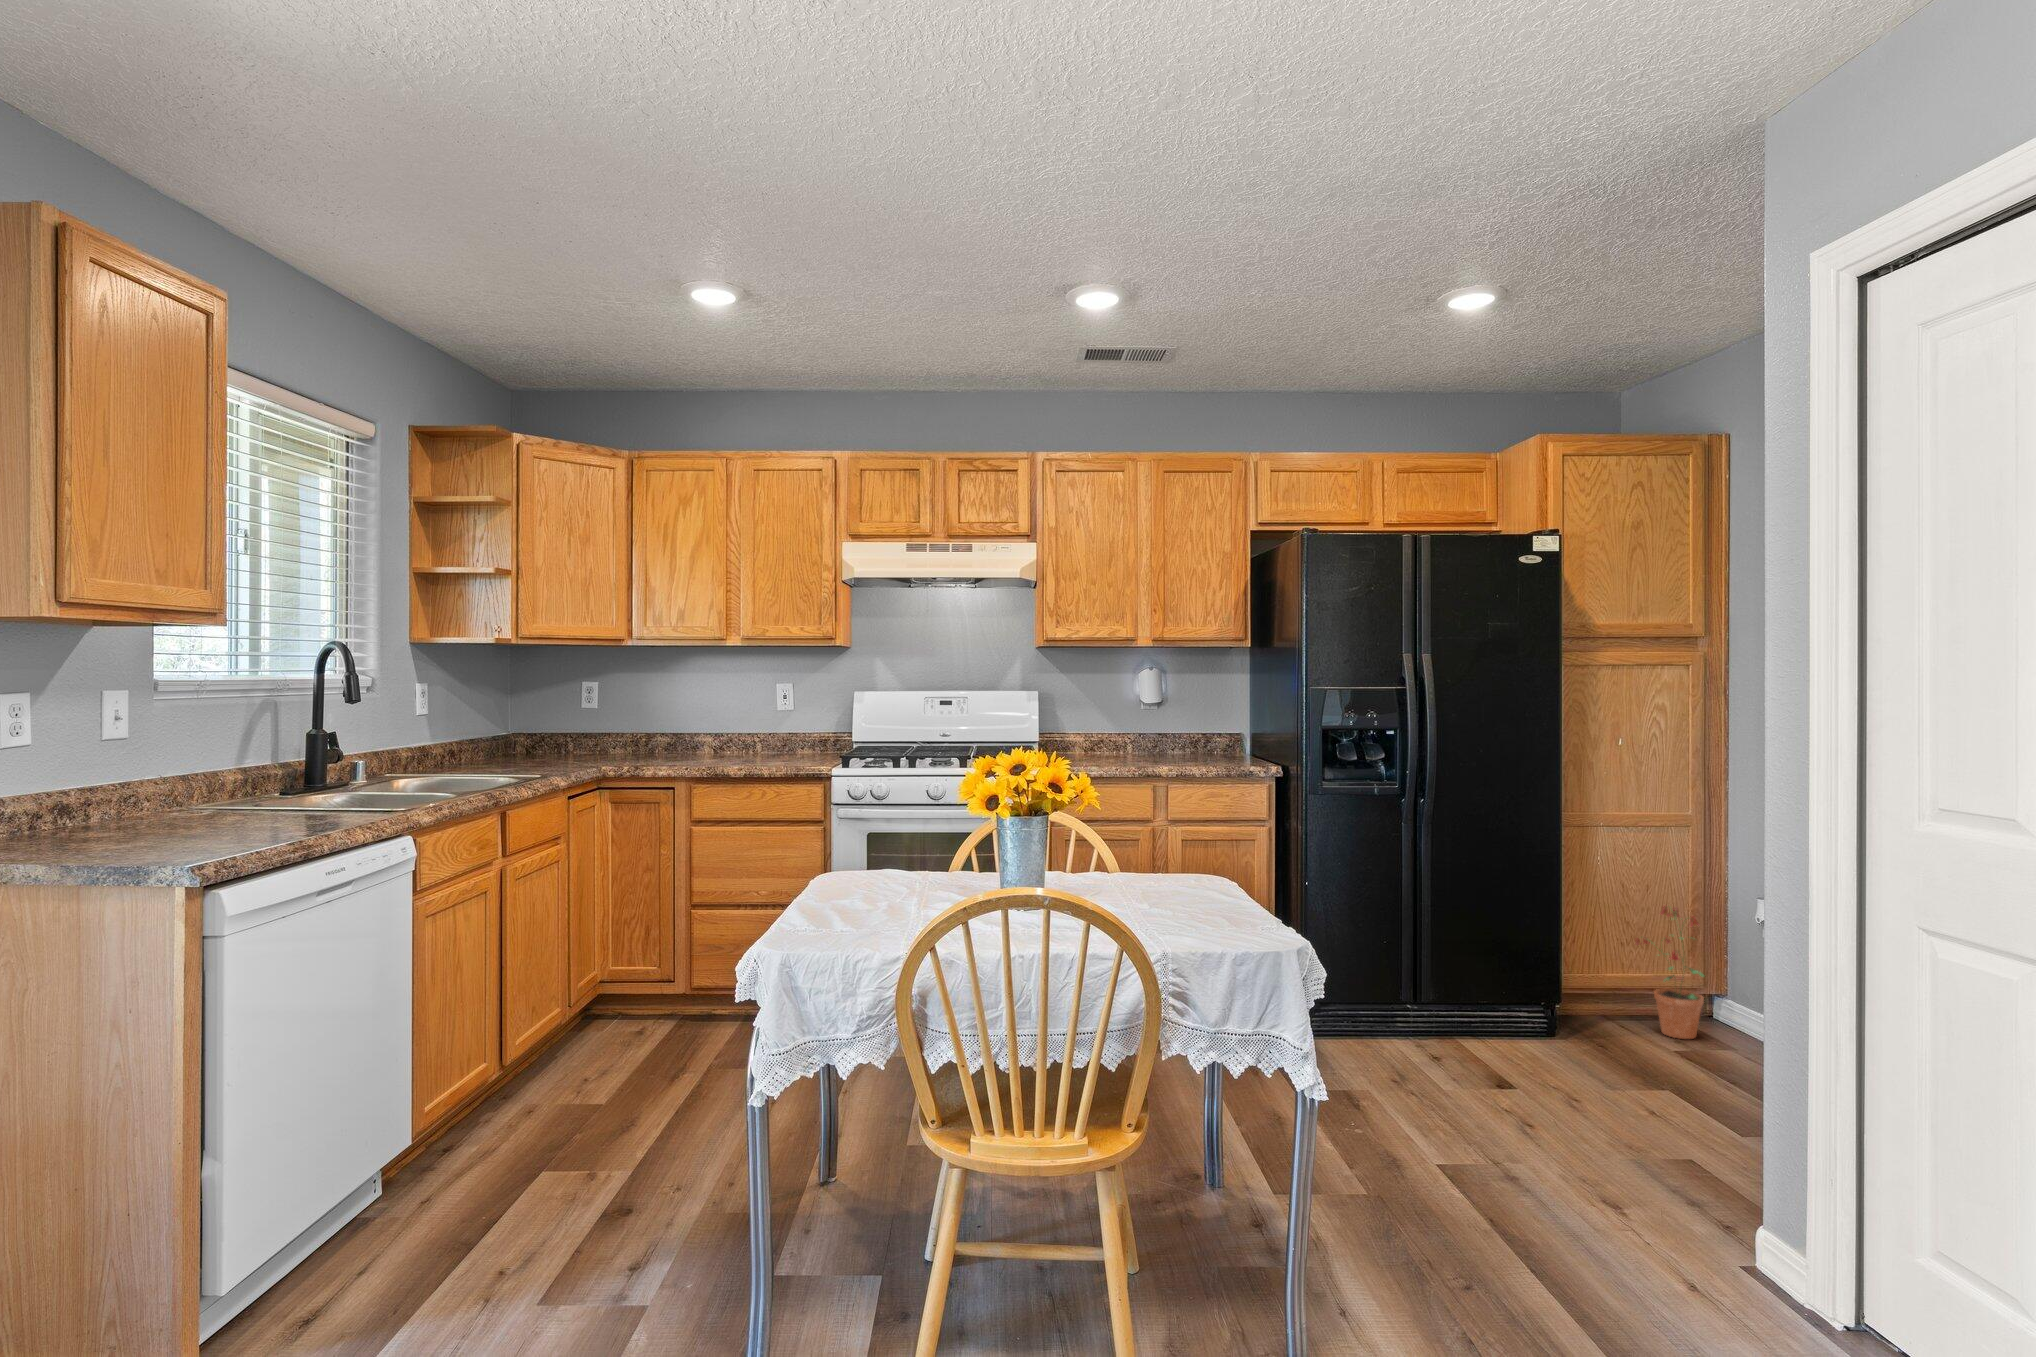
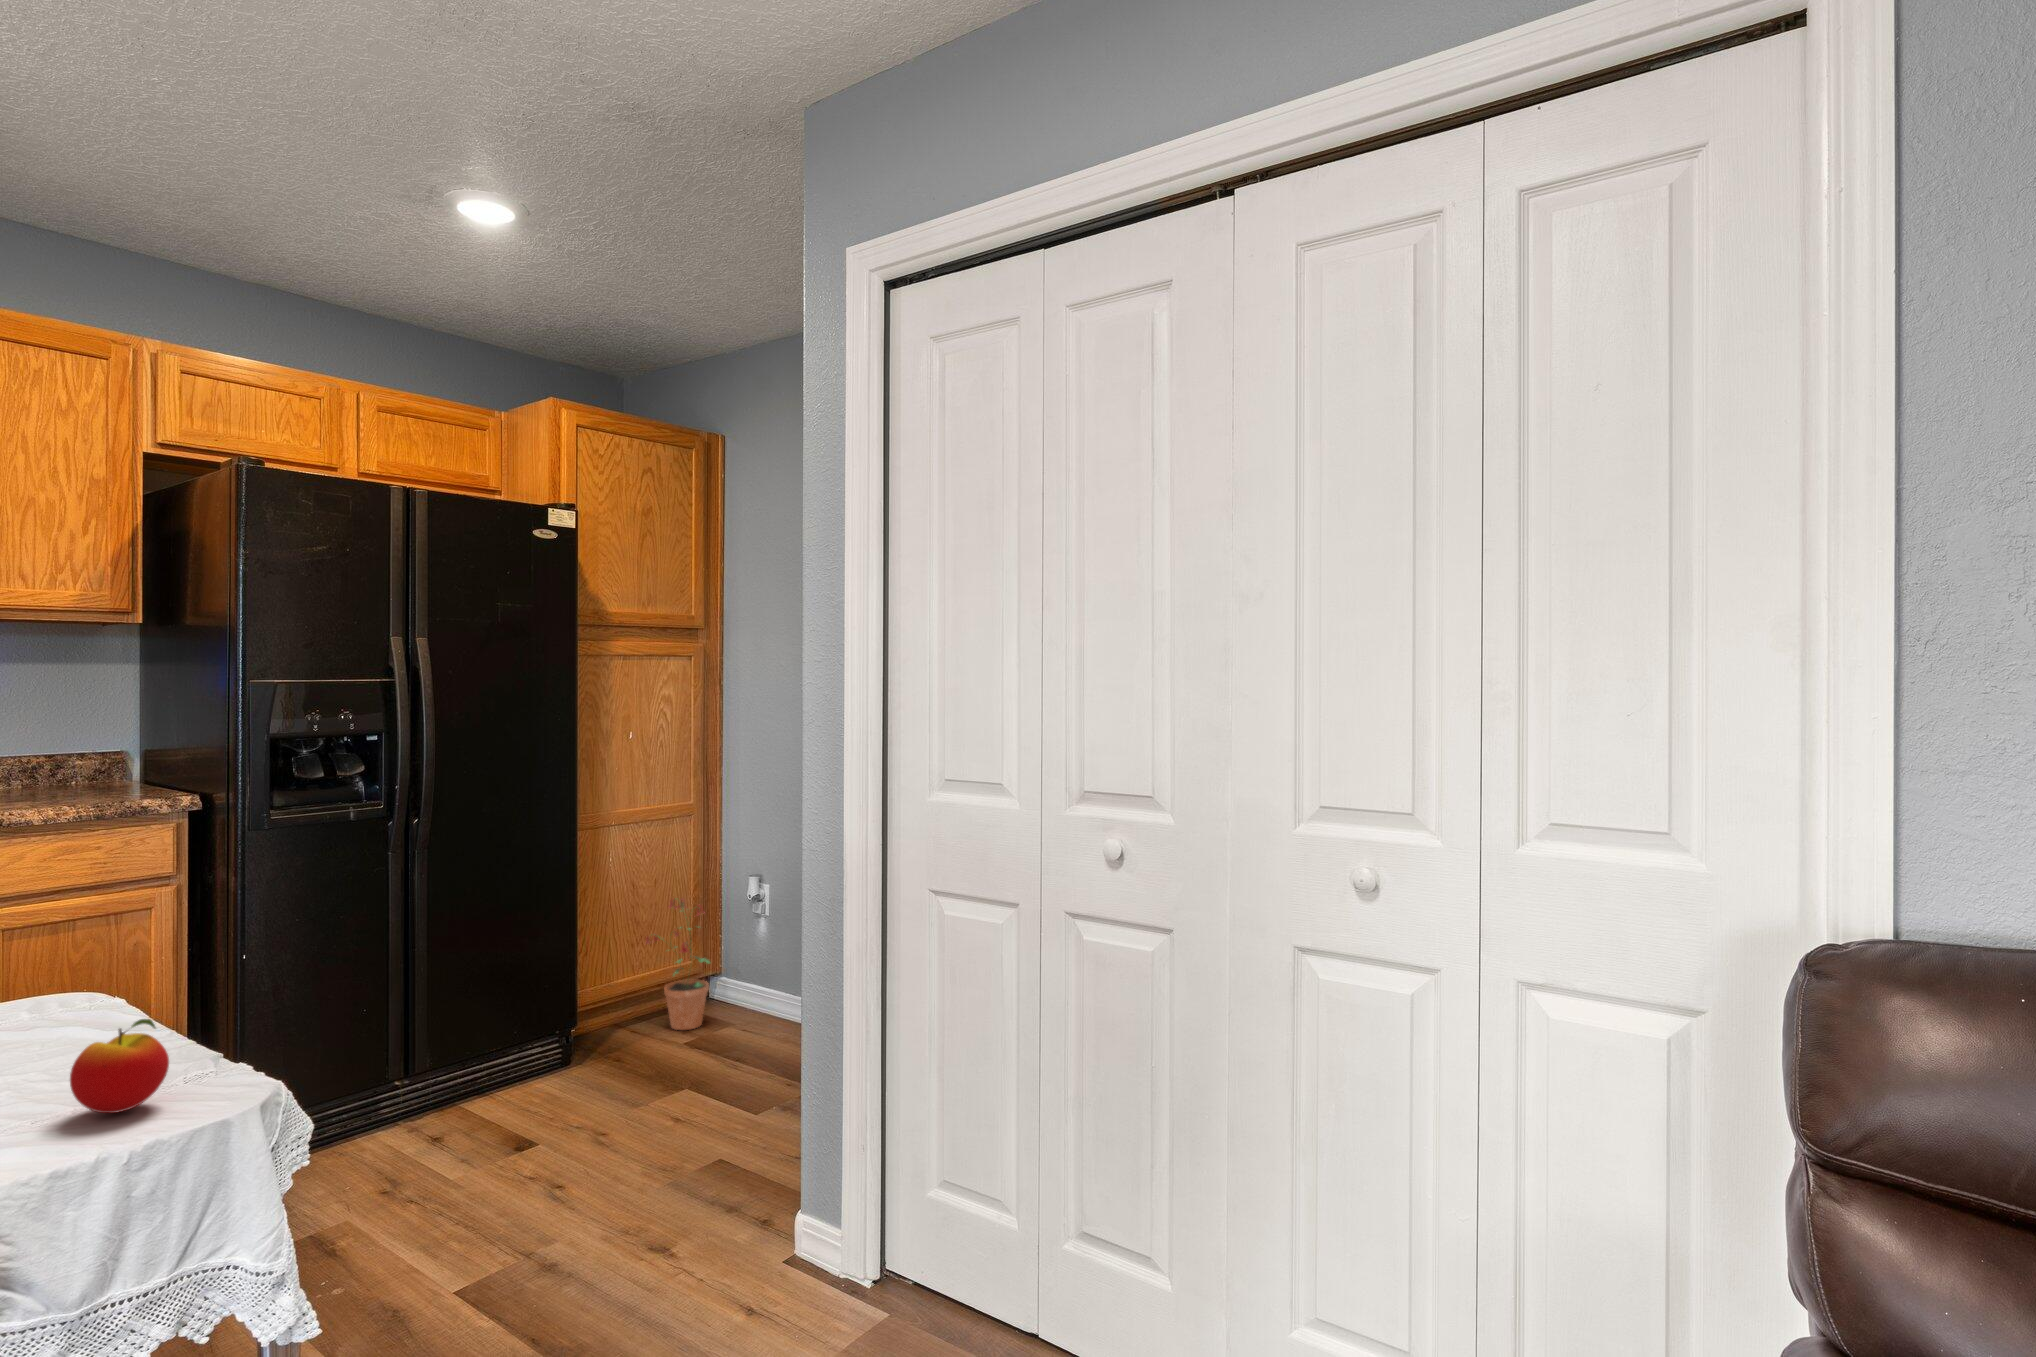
apple: none [1211,881,1255,931] -> present [70,1019,169,1113]

